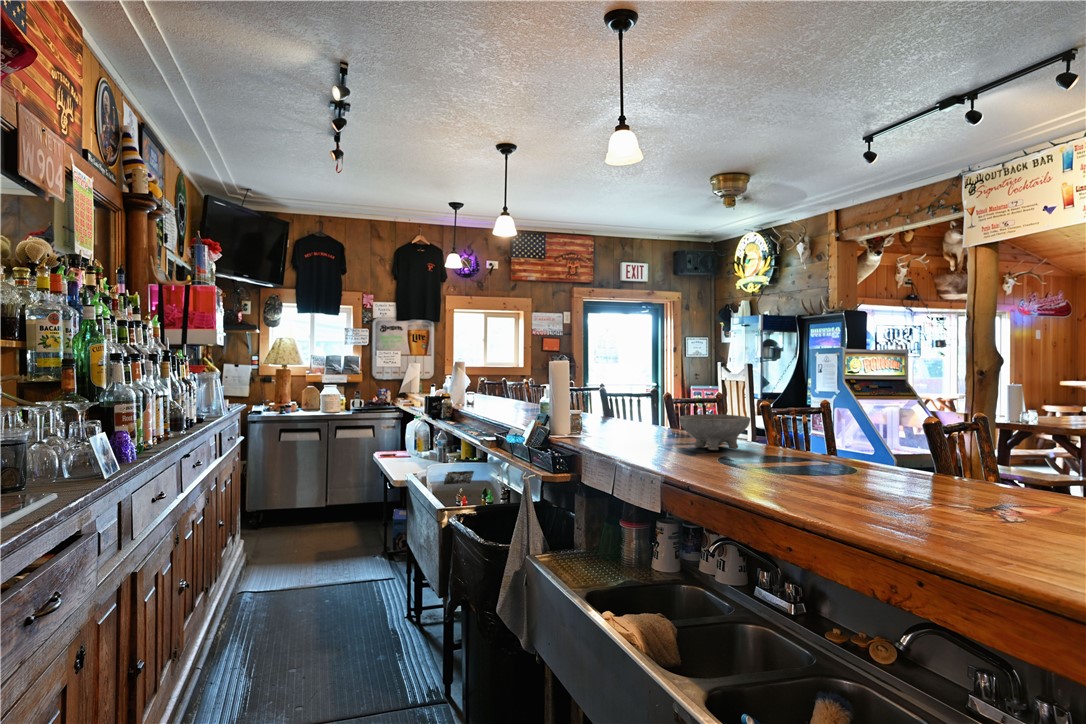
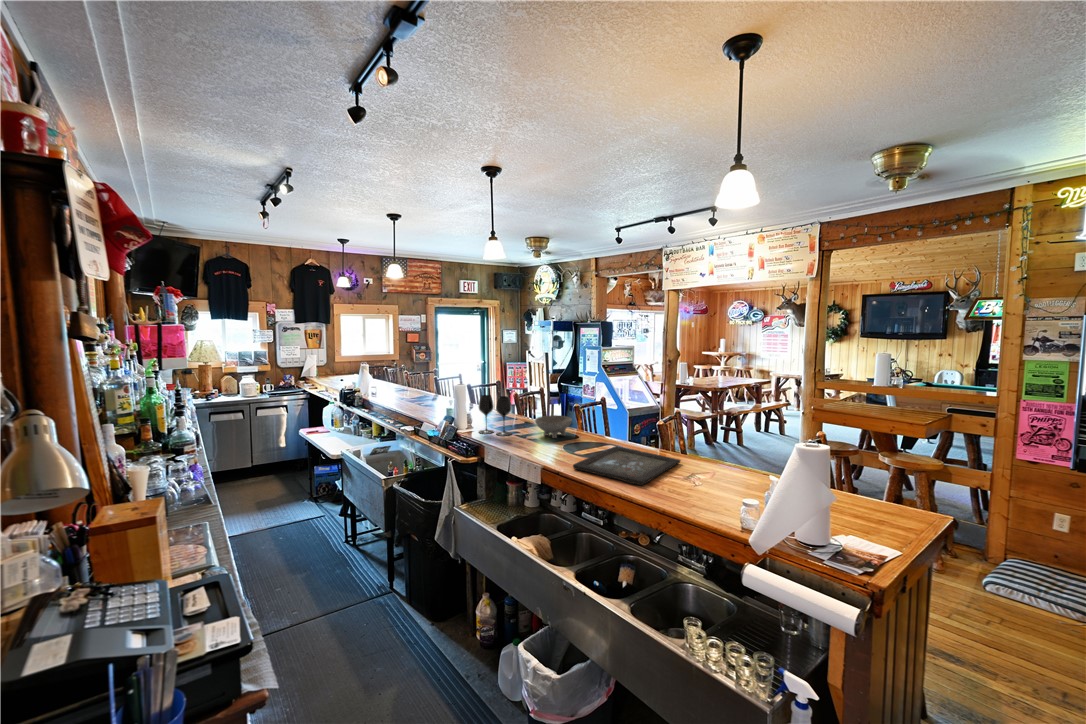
wine glass: none [583,375,639,443] -> present [479,395,512,436]
tray: none [725,461,989,515] -> present [573,446,680,485]

